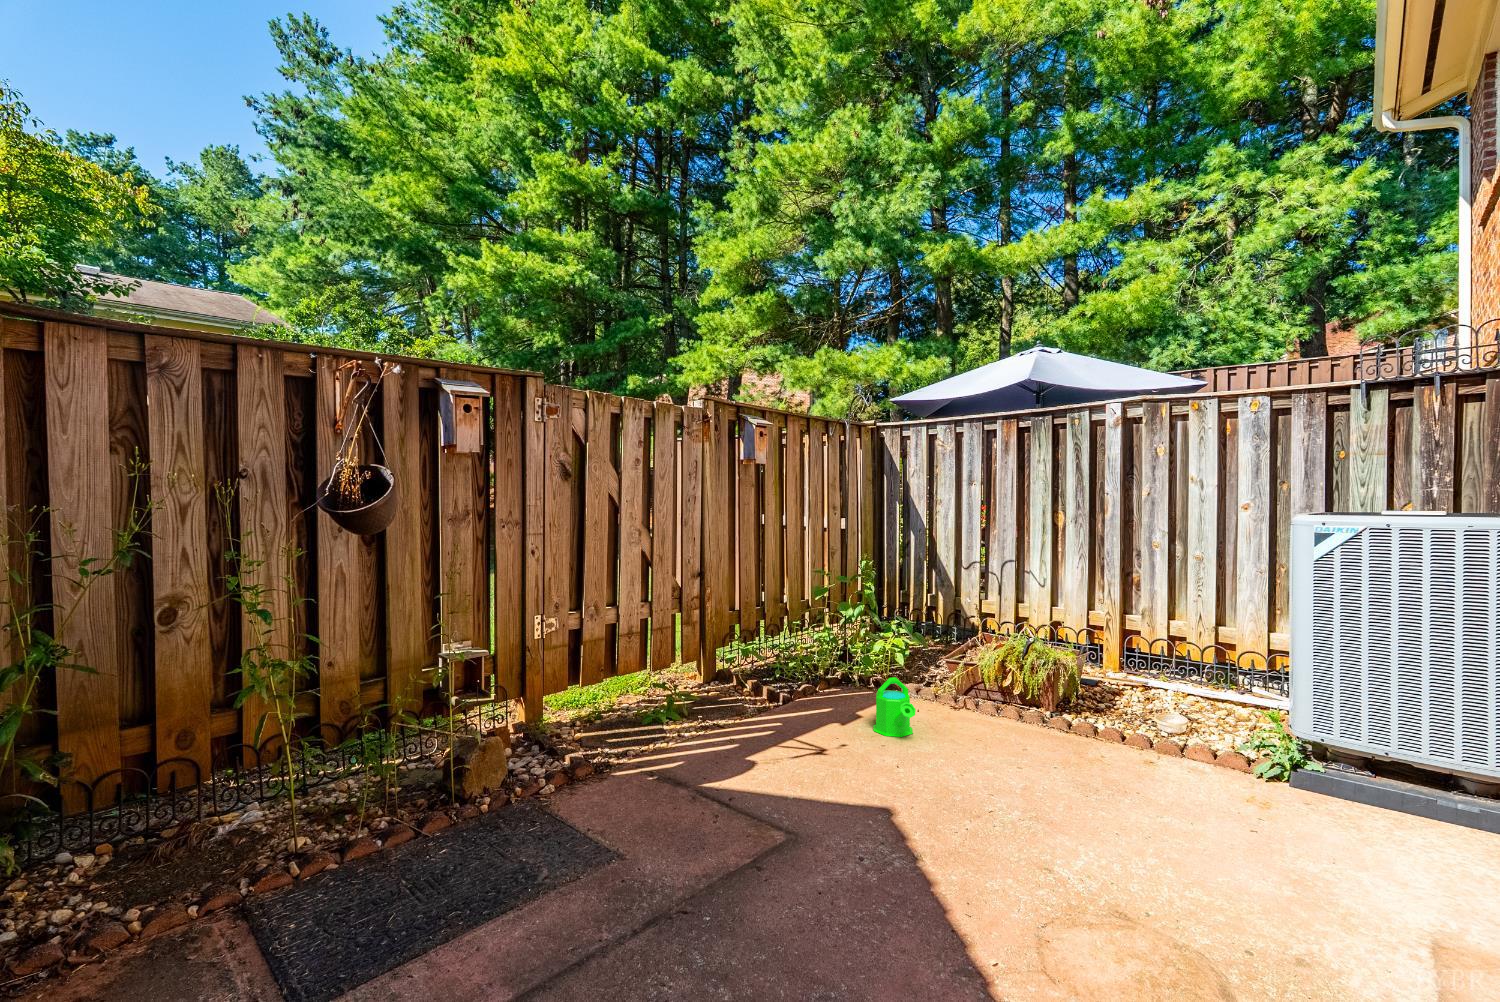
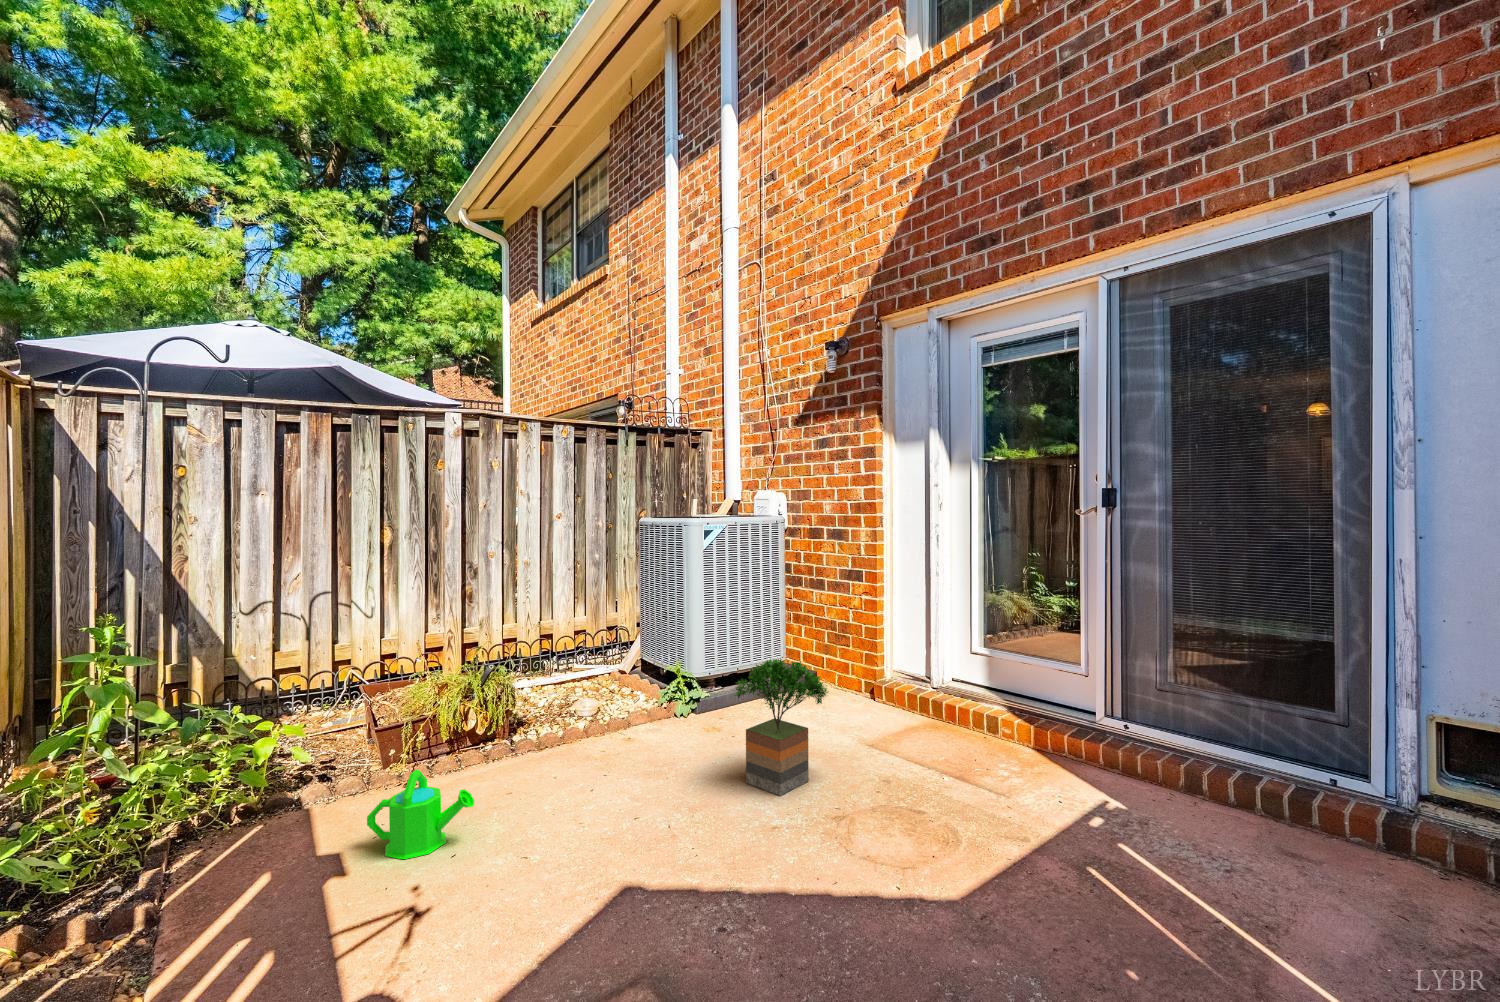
potted tree: none [1130,702,1275,907] -> present [735,659,828,796]

